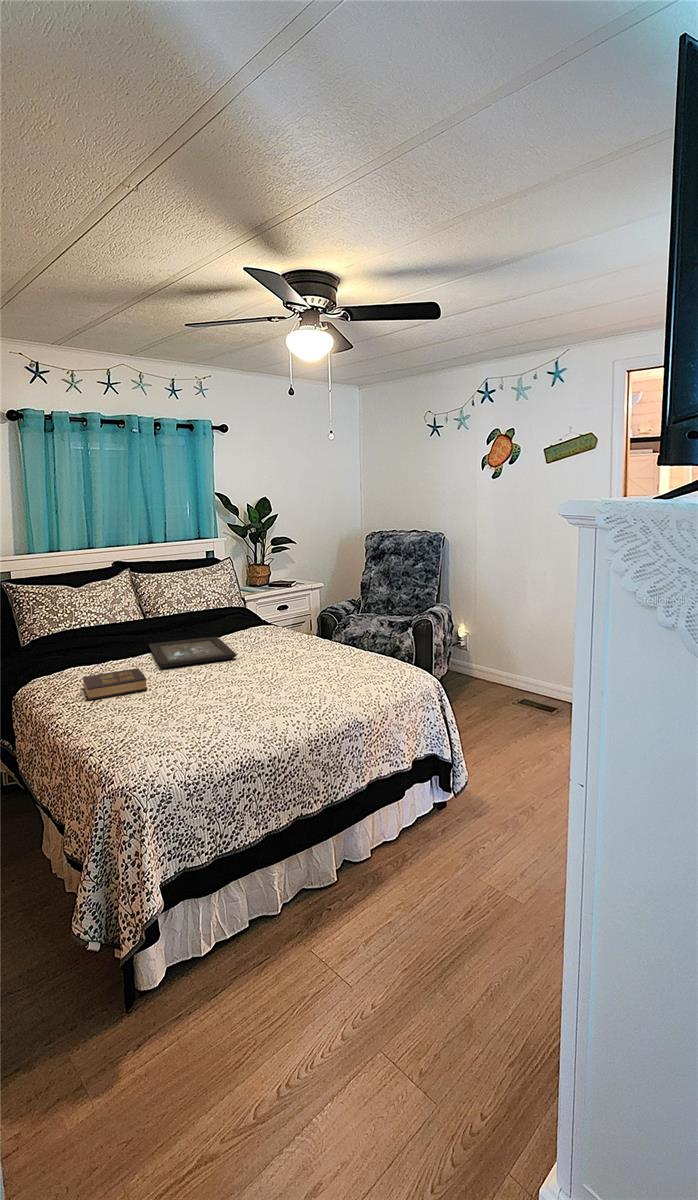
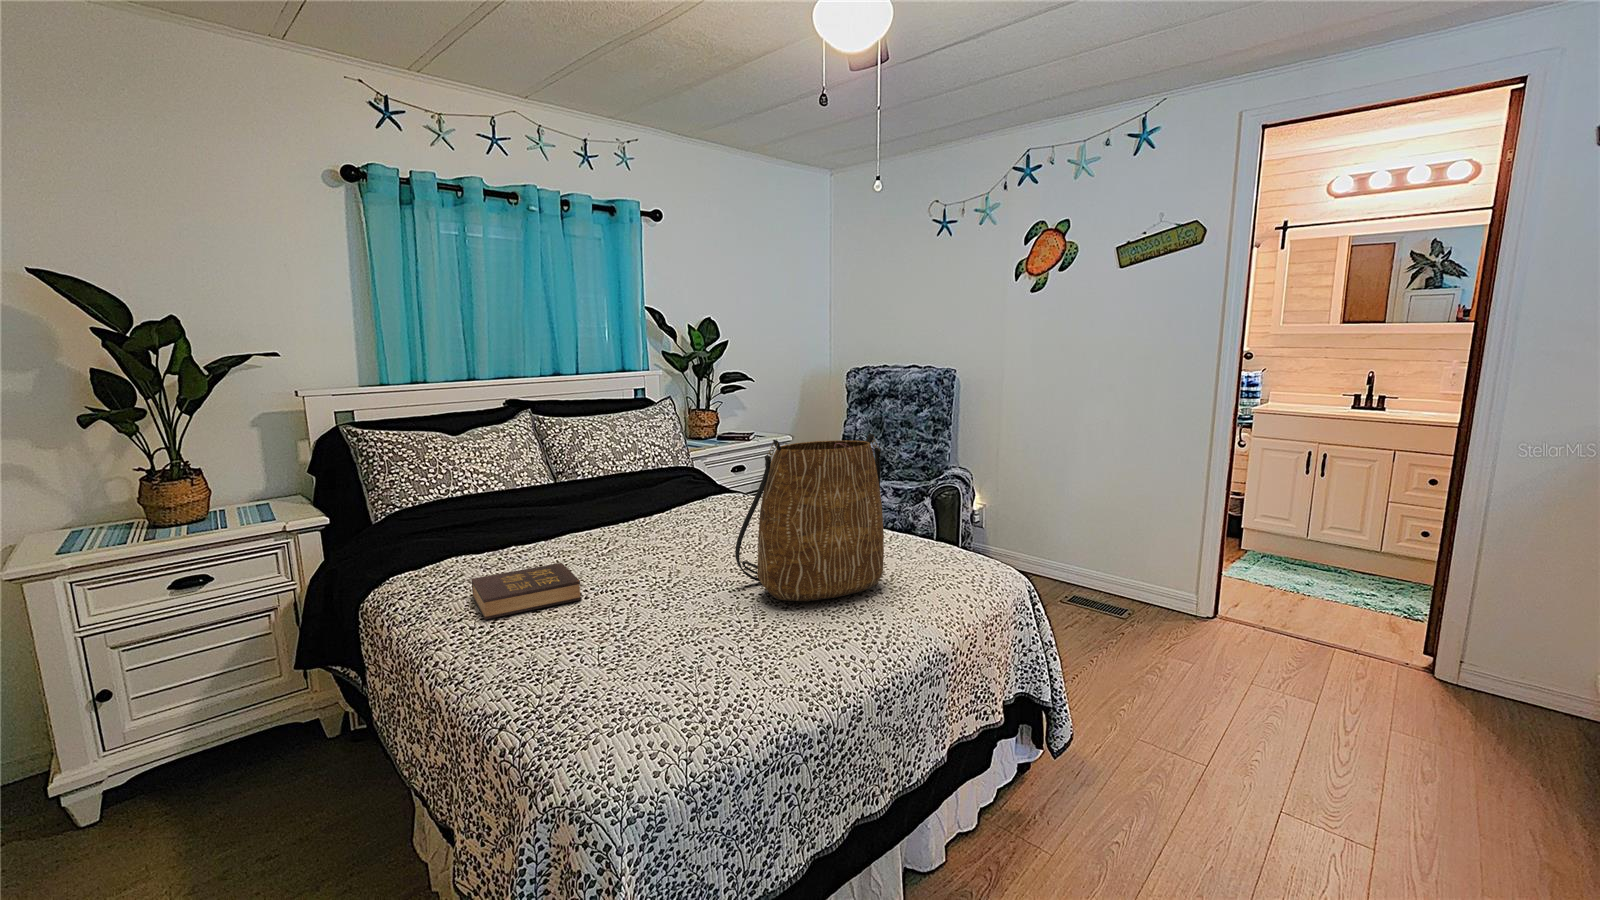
tote bag: none [241,588,334,691] -> present [735,433,884,601]
tray: present [149,637,236,668] -> none [565,511,711,562]

